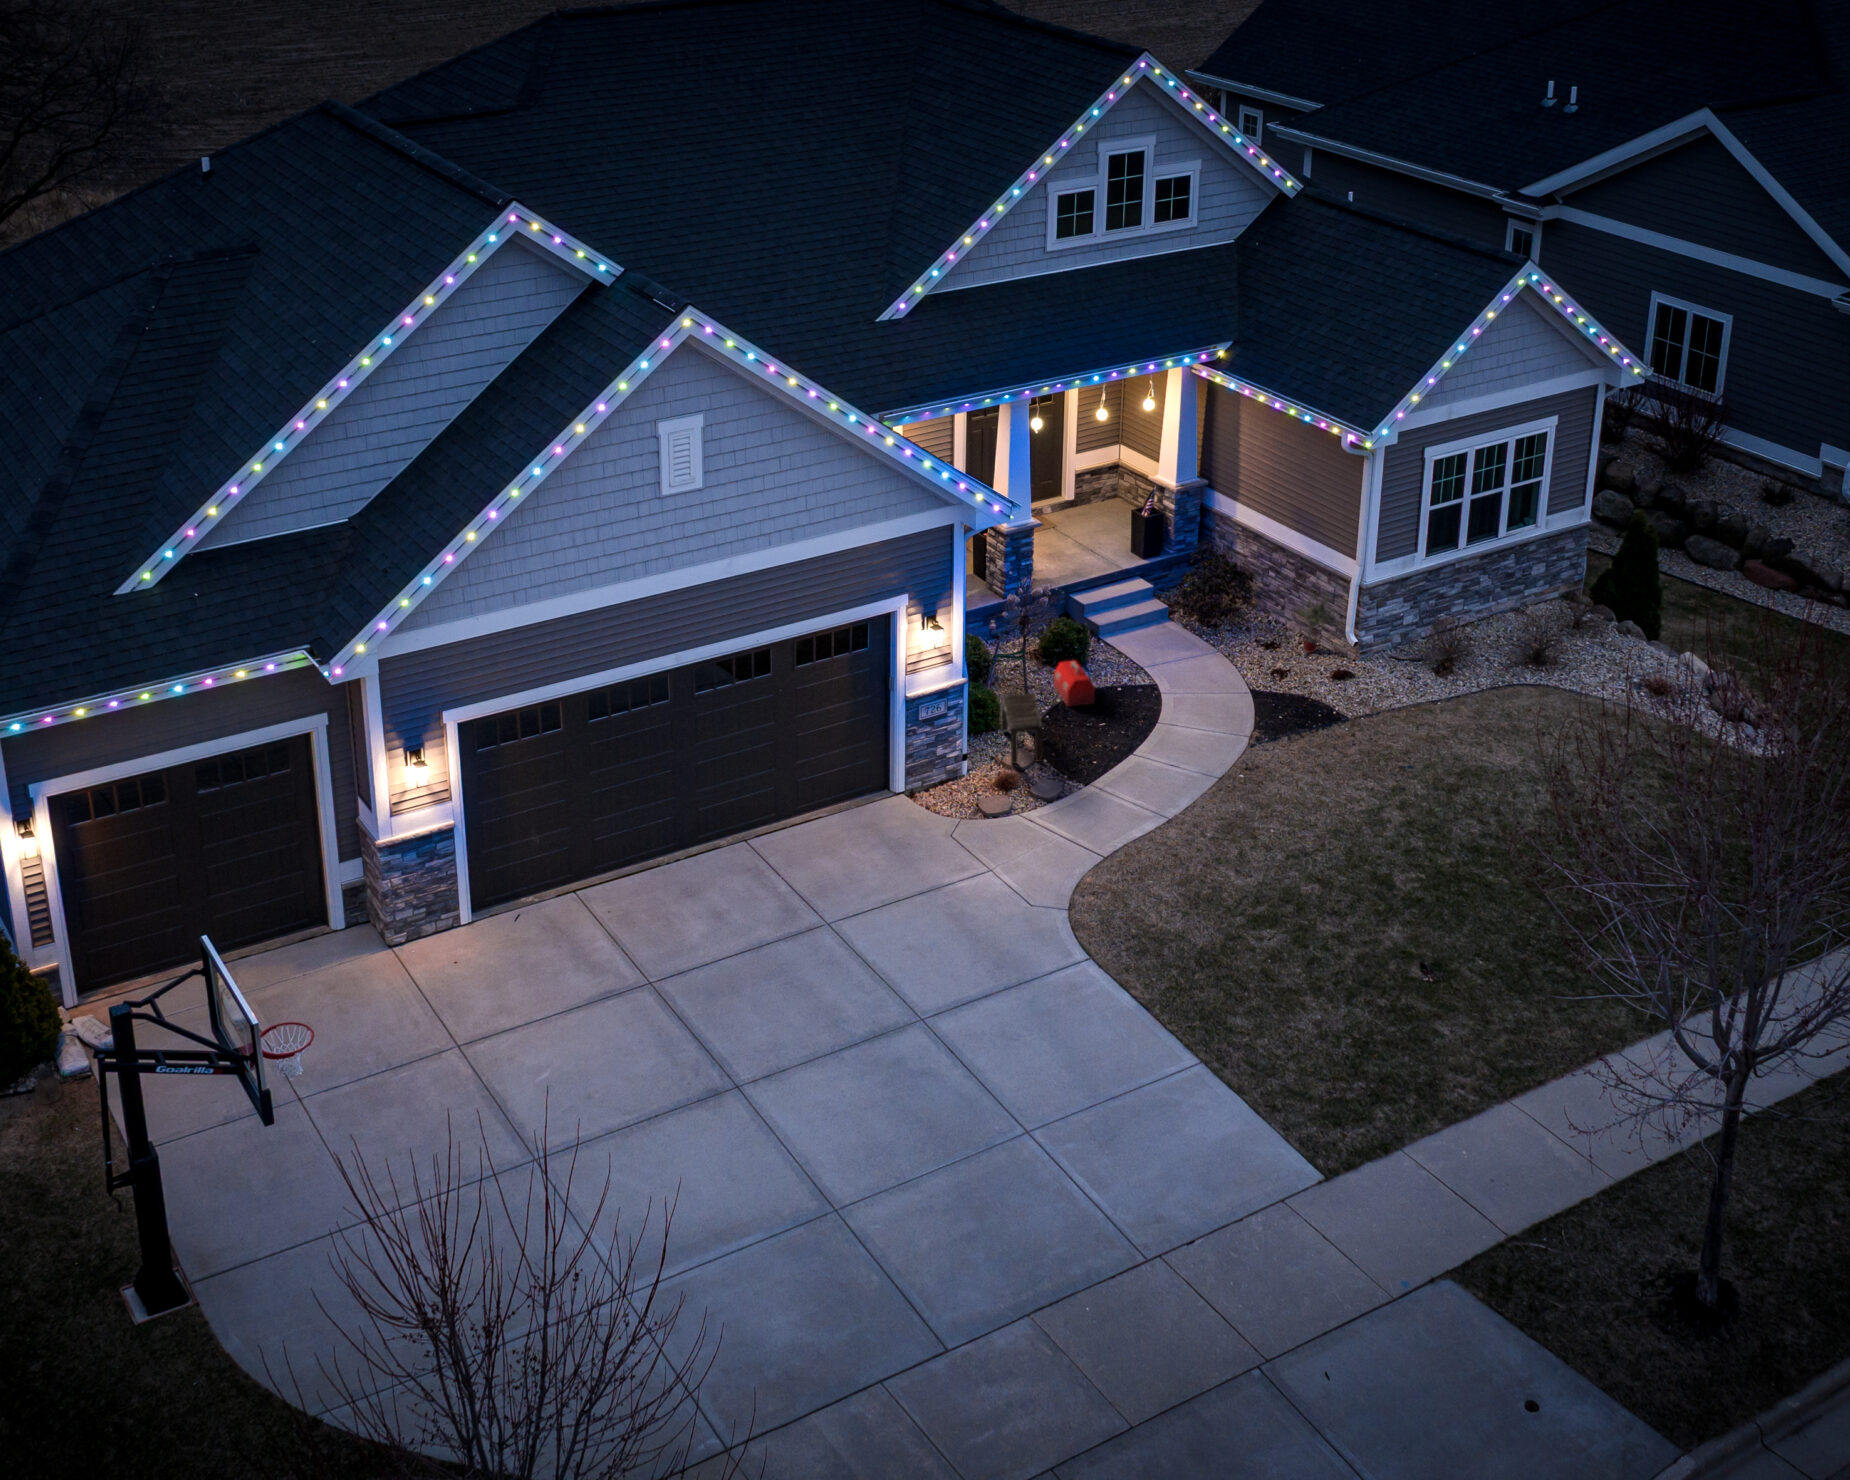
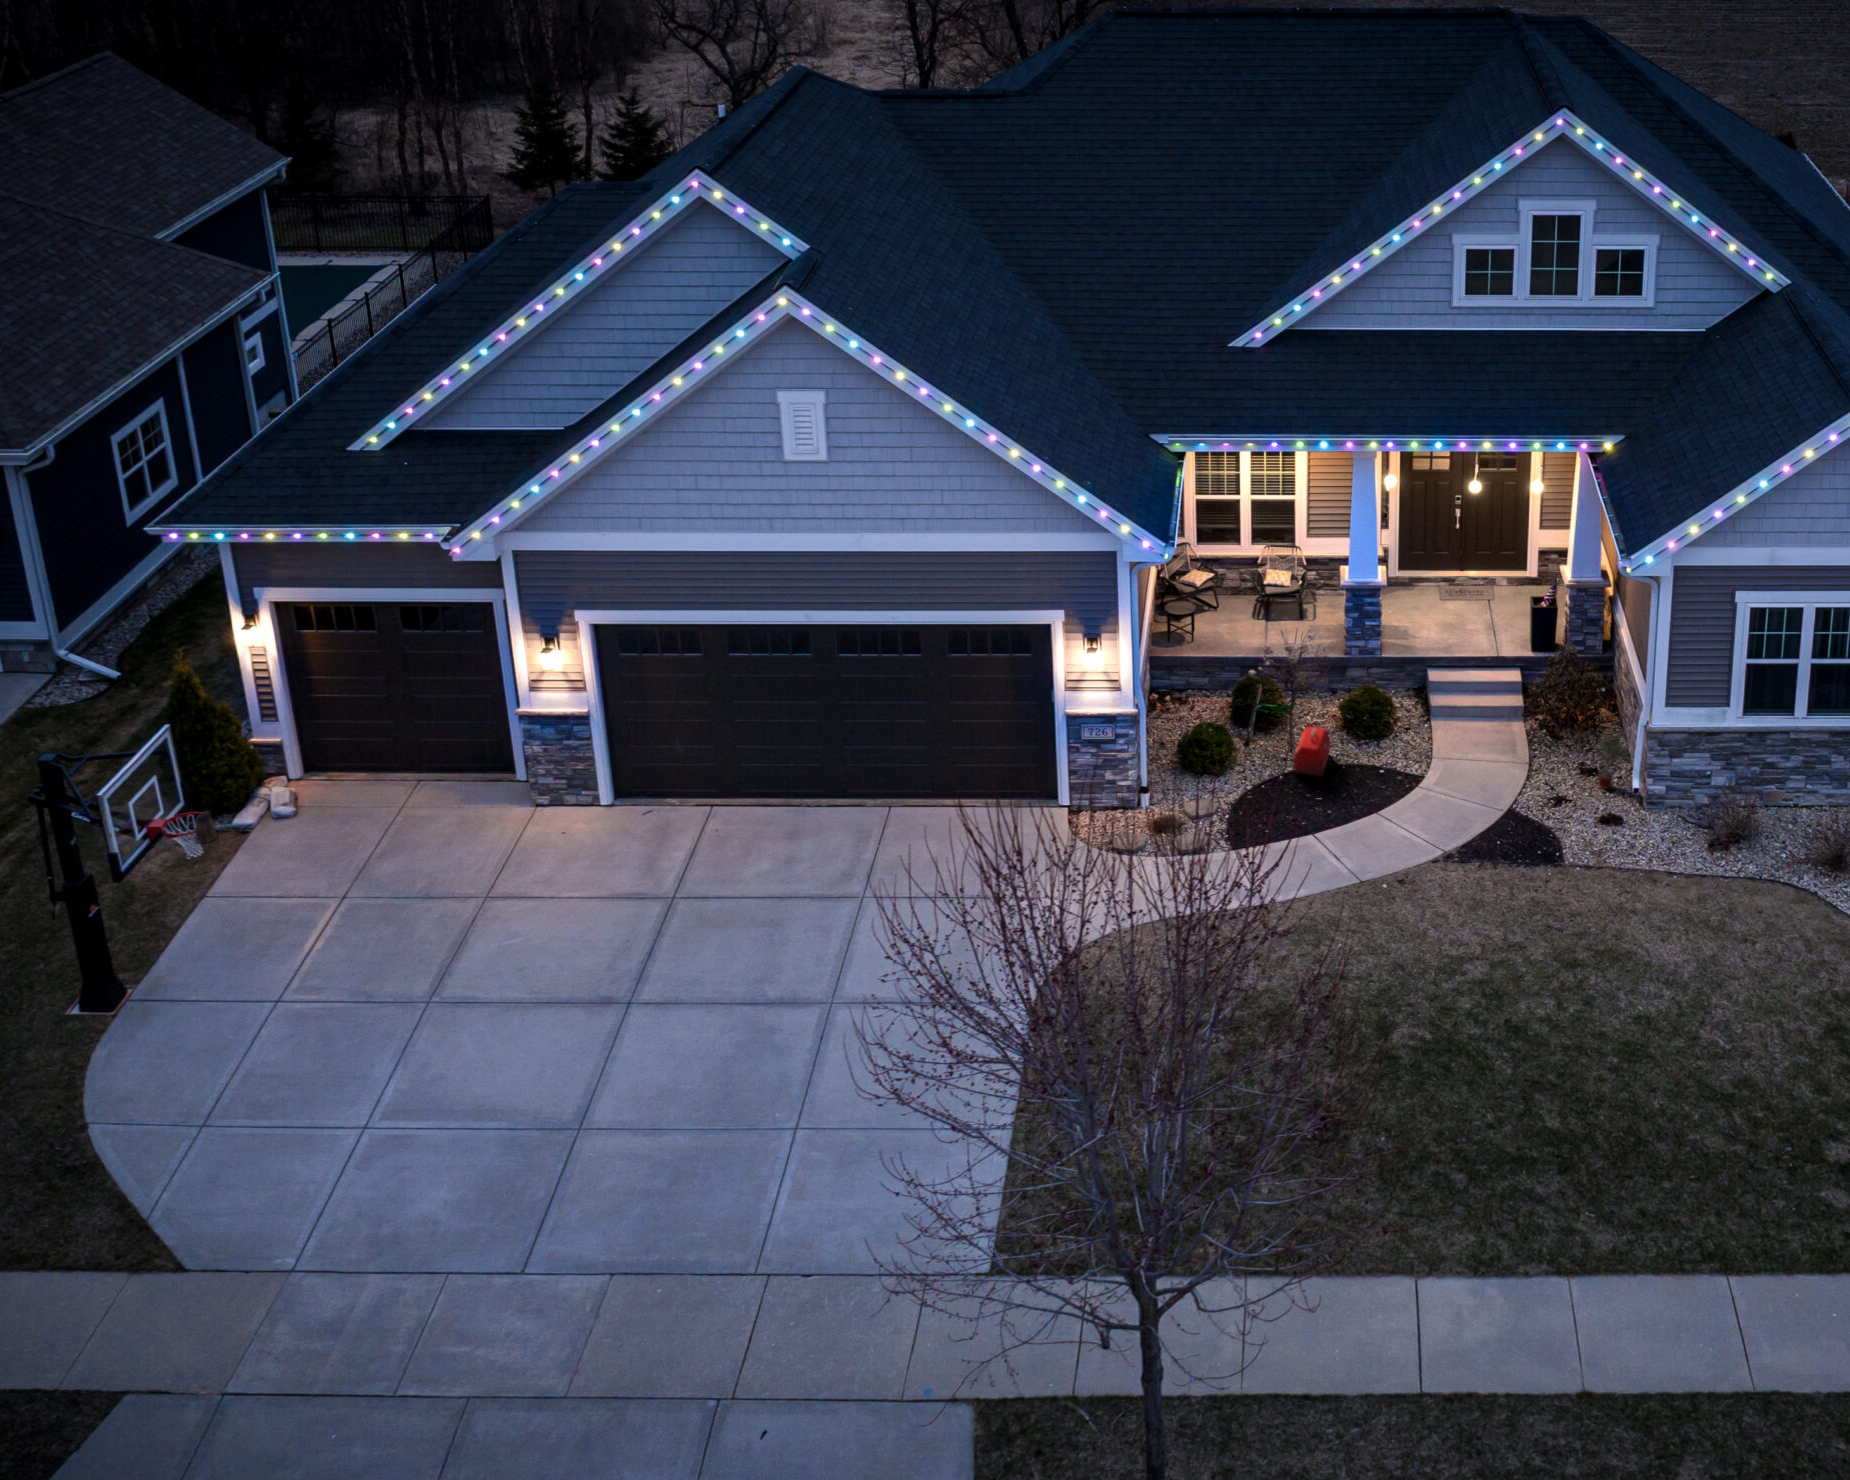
bench: present [1001,693,1044,764] -> none [1180,740,1240,814]

